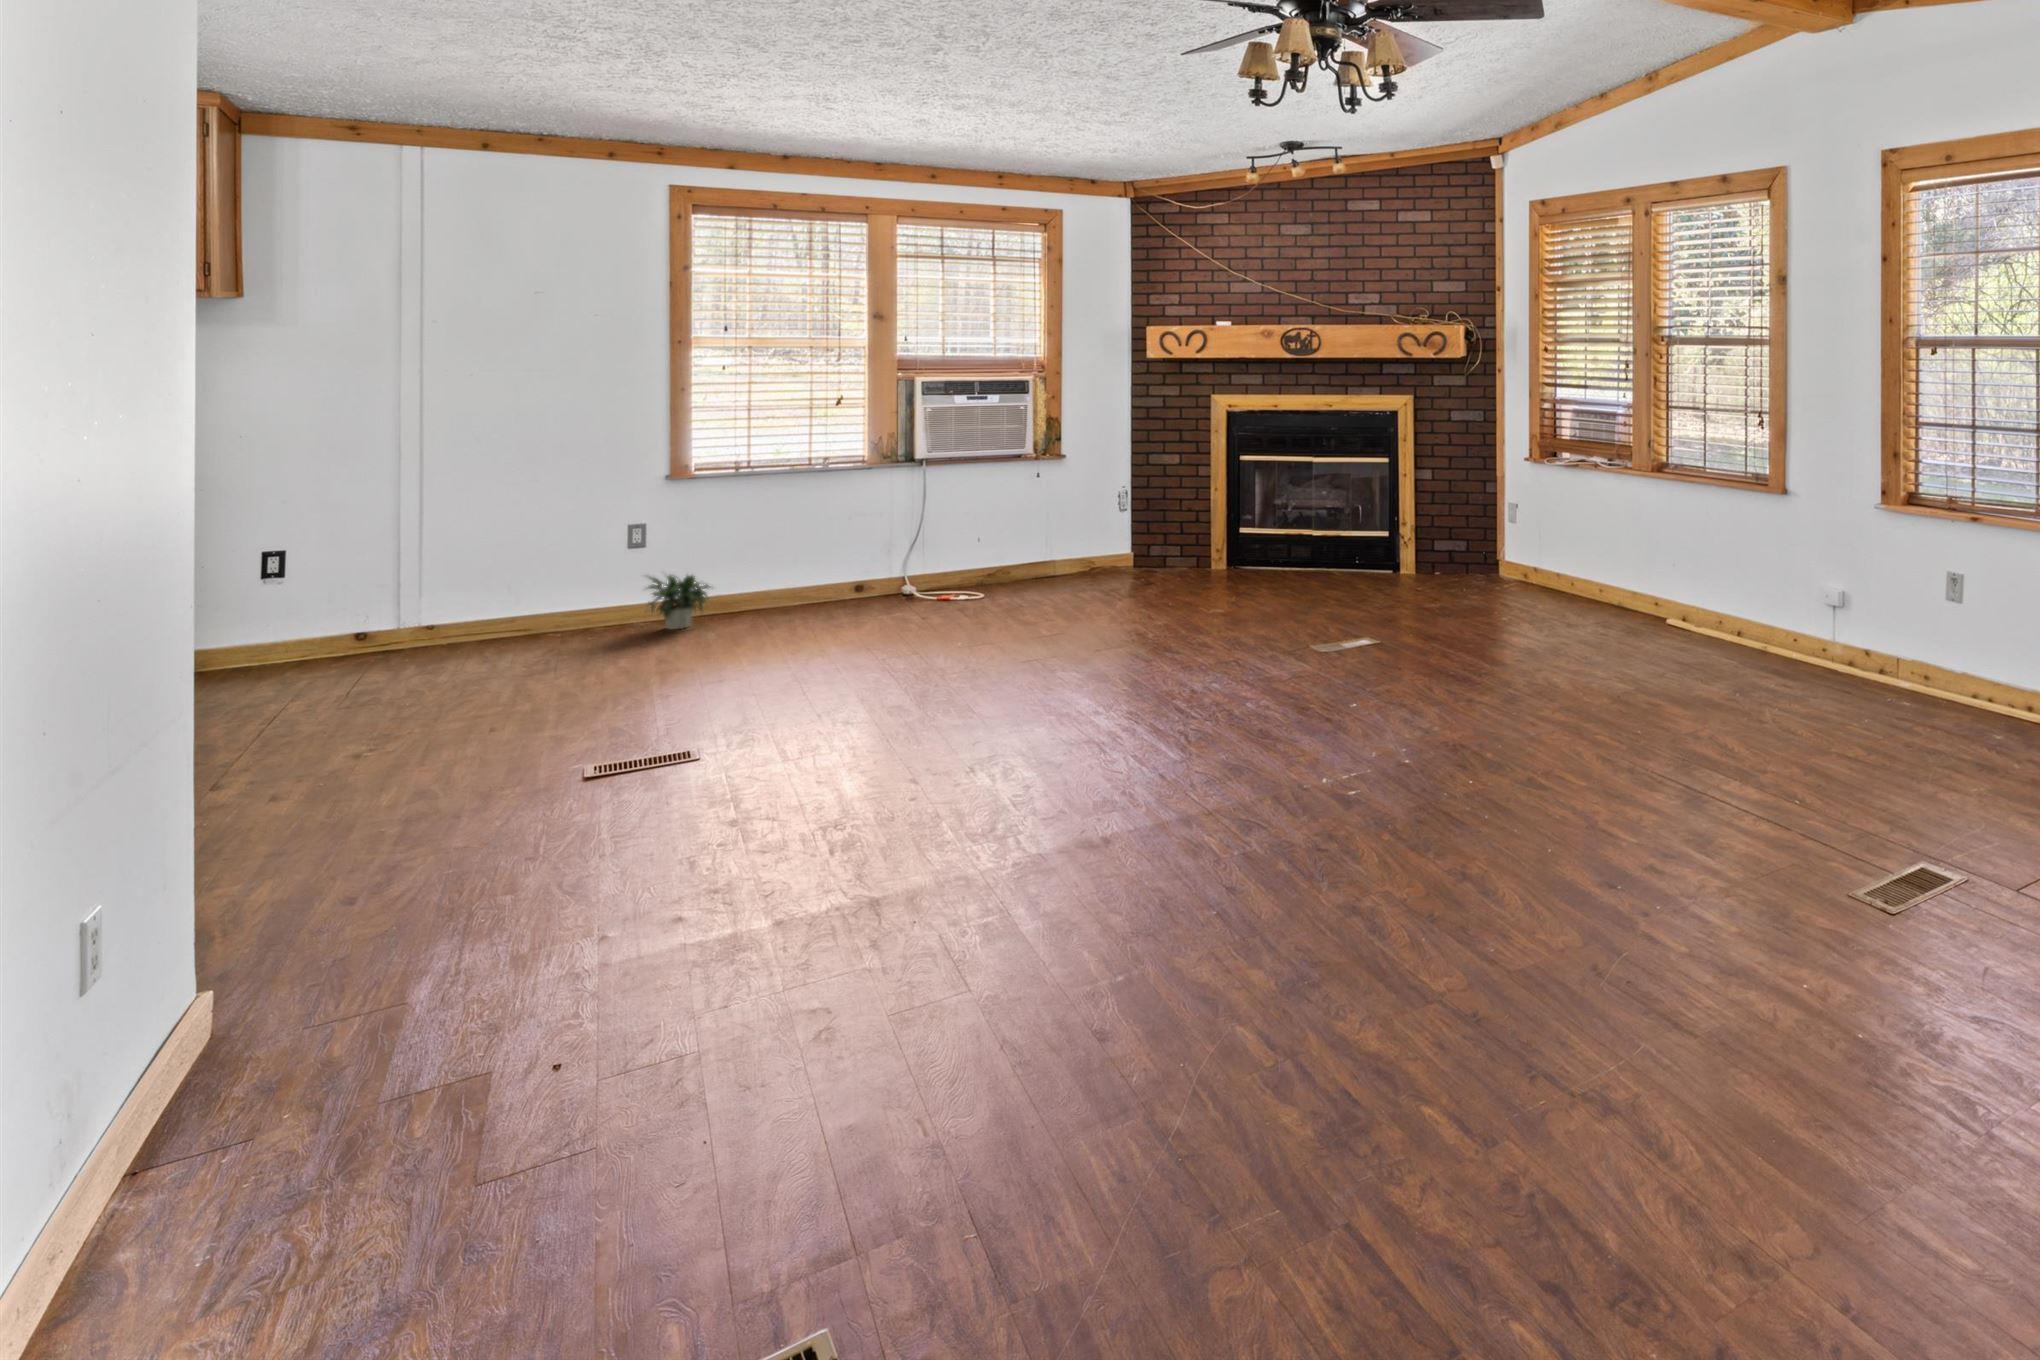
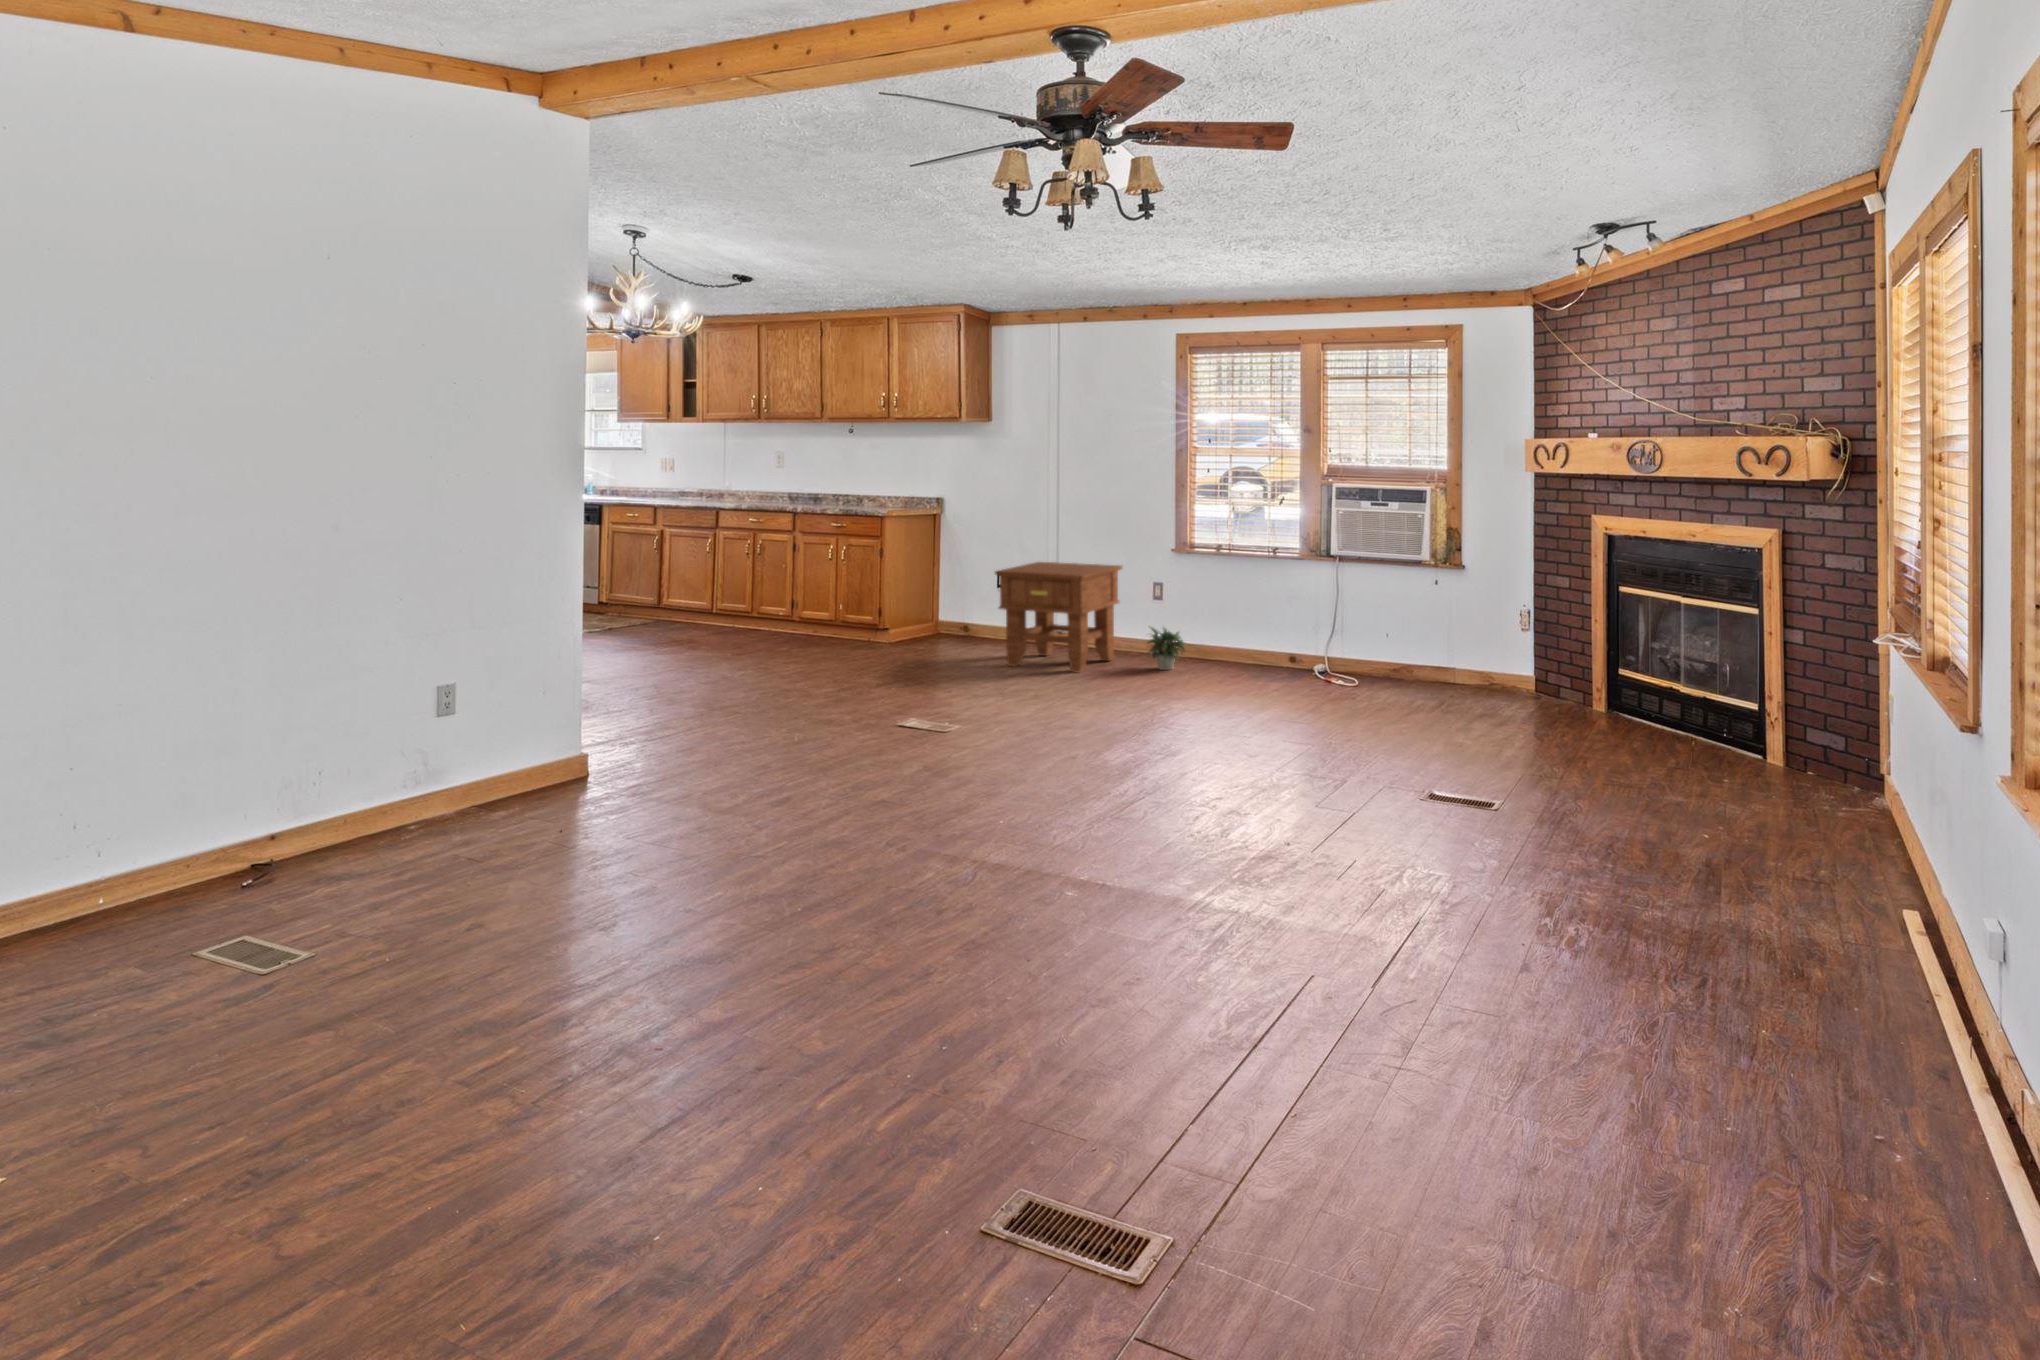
side table: none [381,499,581,675] -> present [995,562,1122,672]

